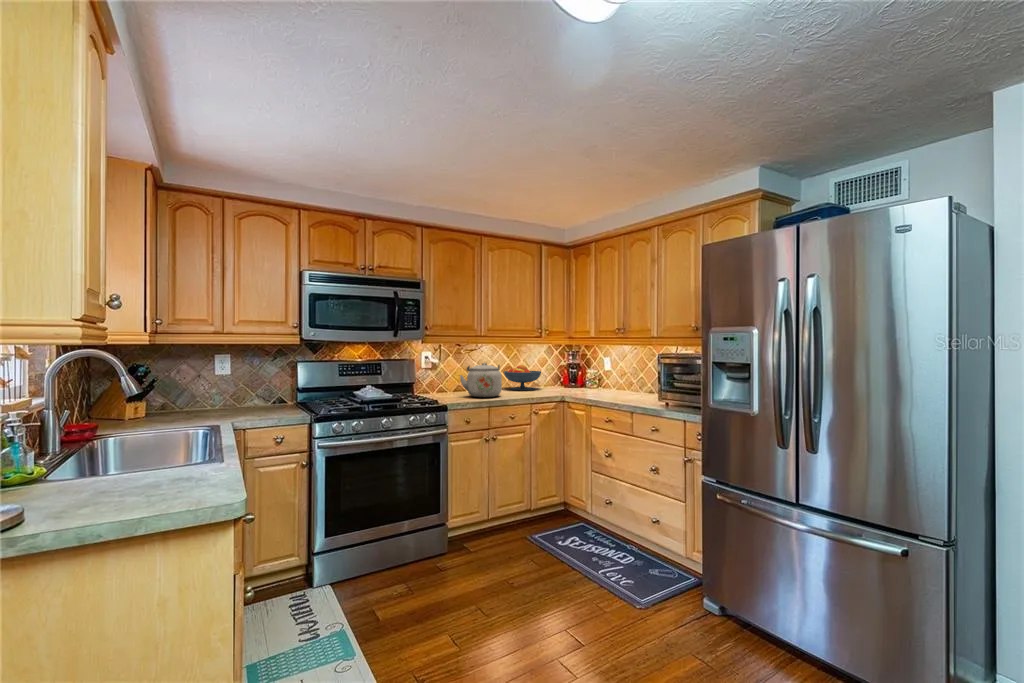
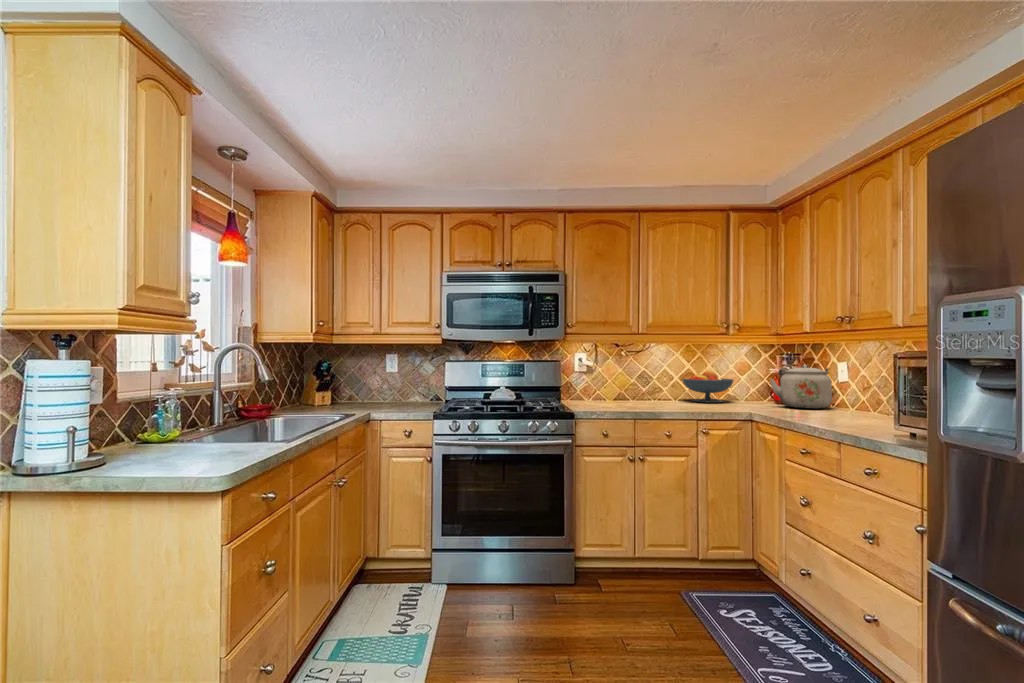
kettle: present [460,363,502,397] -> present [770,365,832,409]

